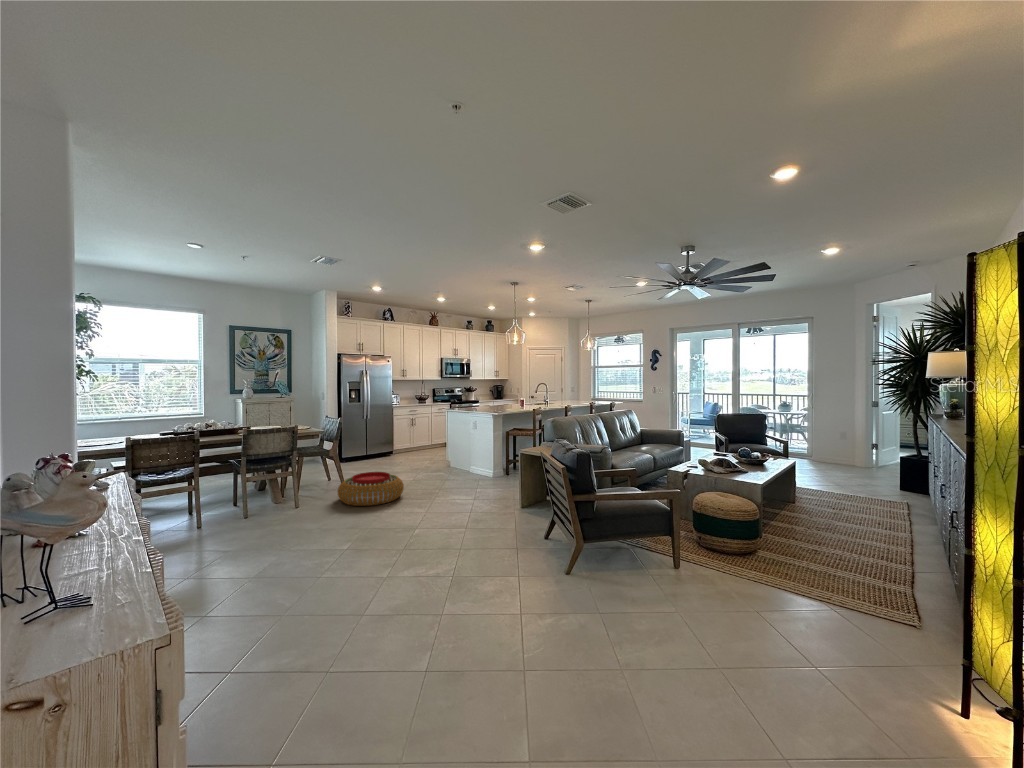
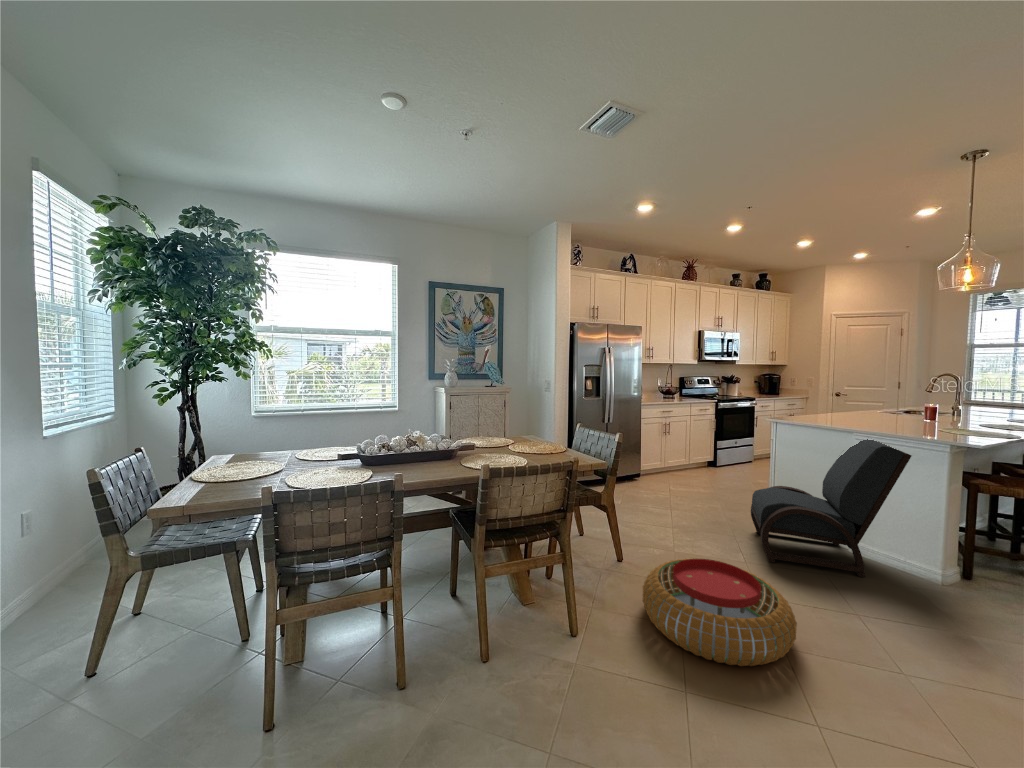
lounge chair: none [422,414,485,479] -> present [751,439,911,577]

